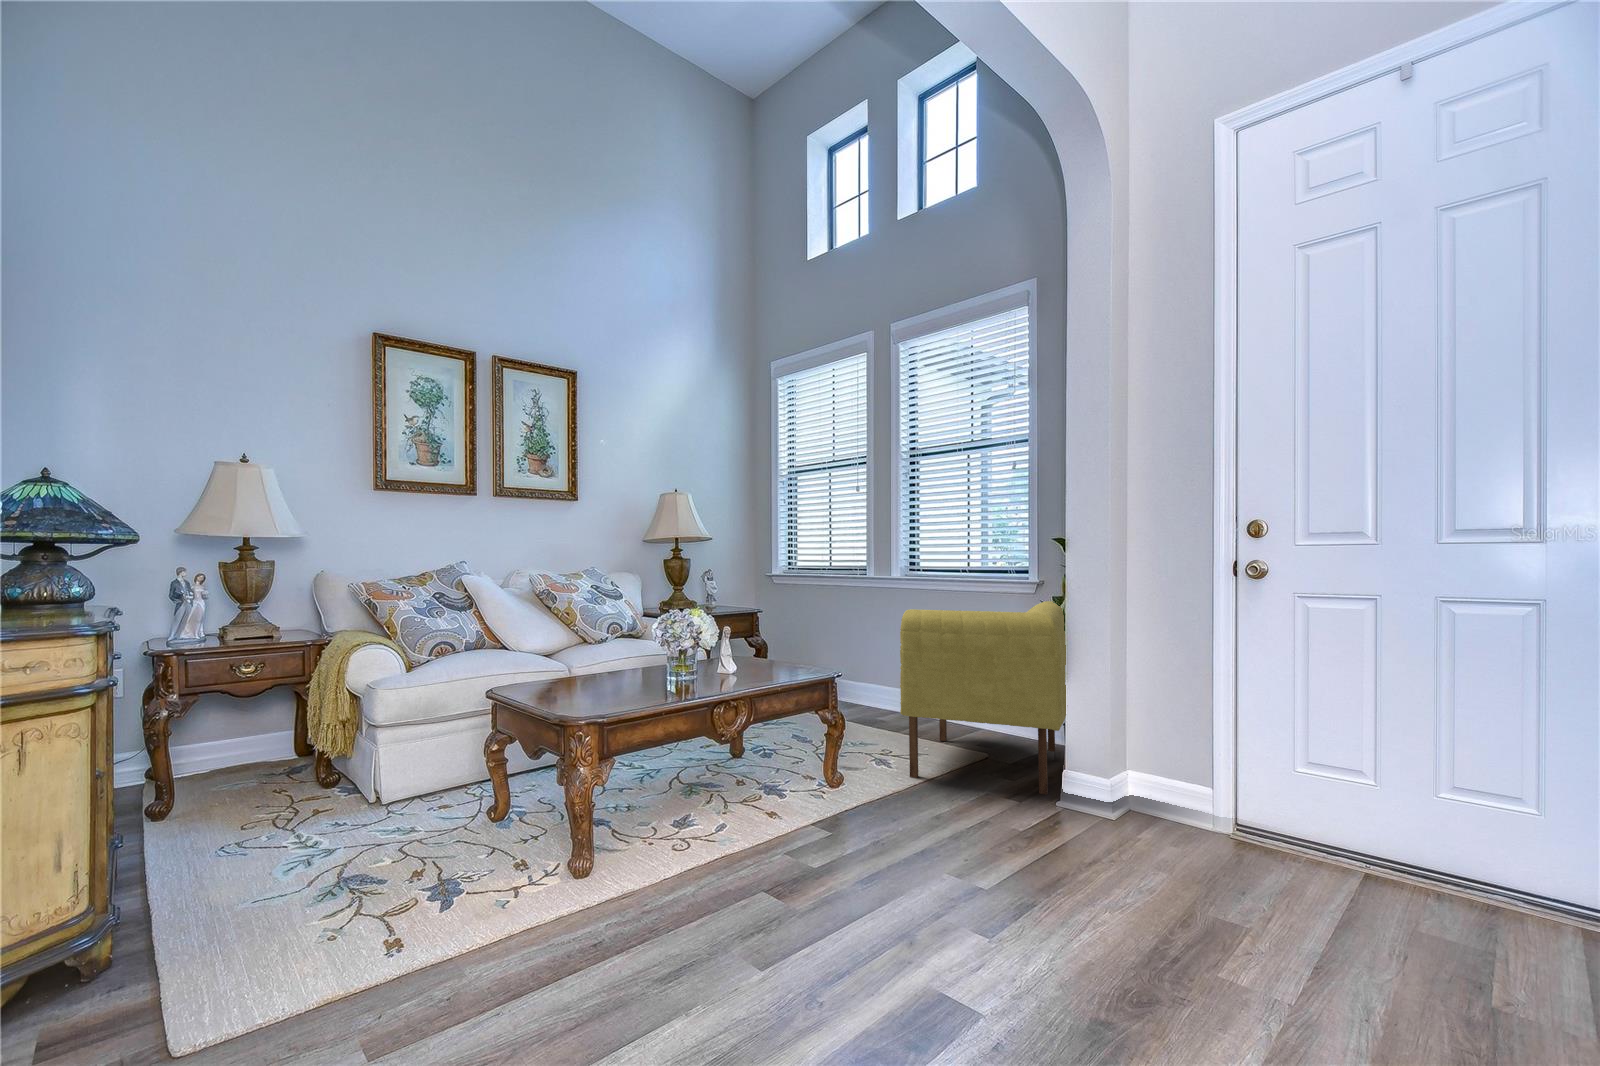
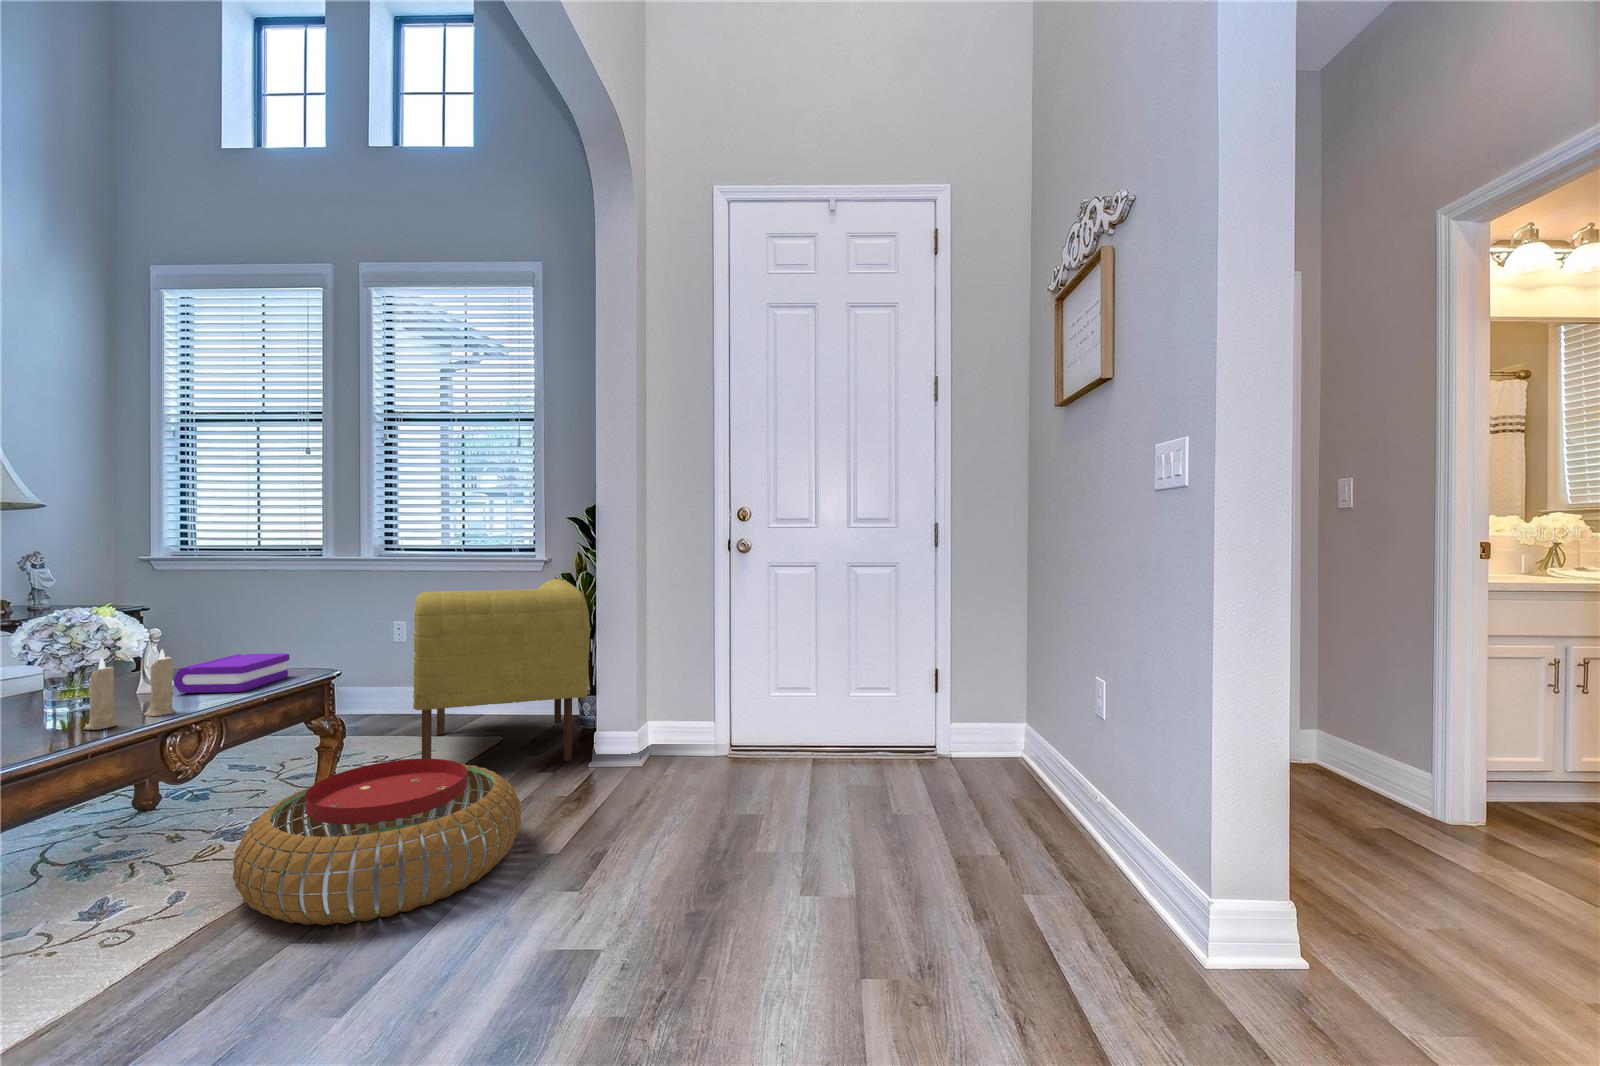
candle: none [678,641,728,695] -> present [83,649,176,730]
book: none [738,651,809,680] -> present [174,653,290,693]
pouf: none [740,757,956,897] -> present [233,759,521,925]

